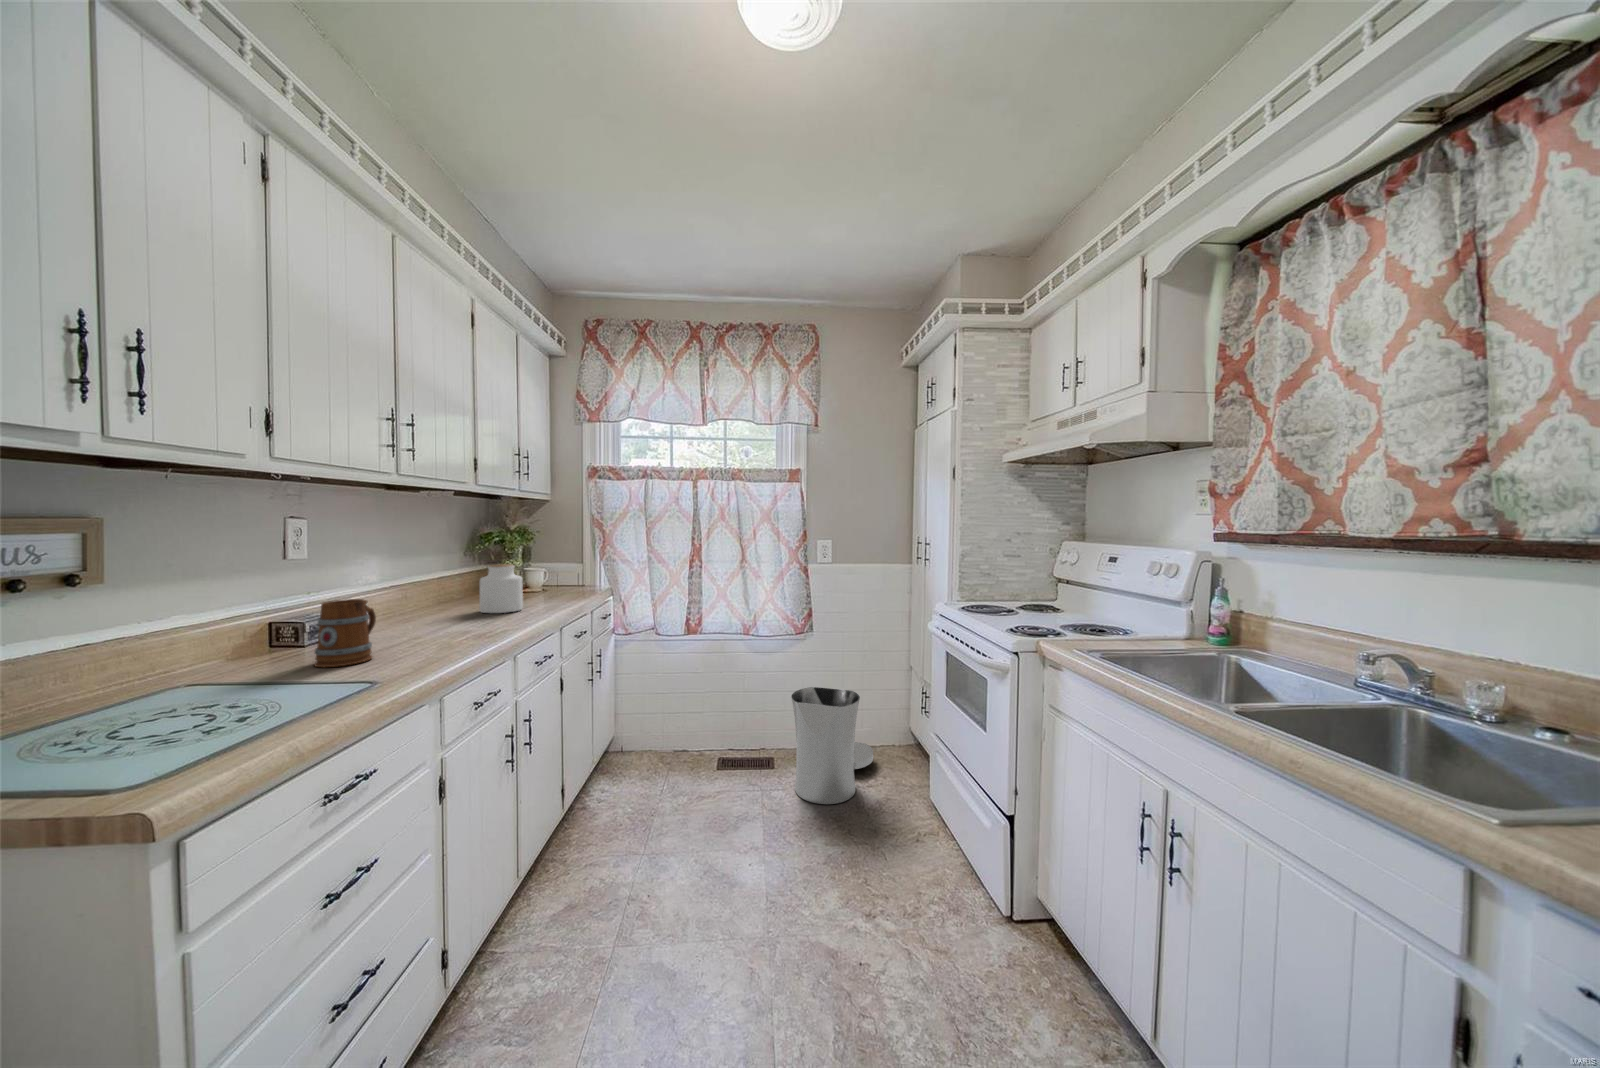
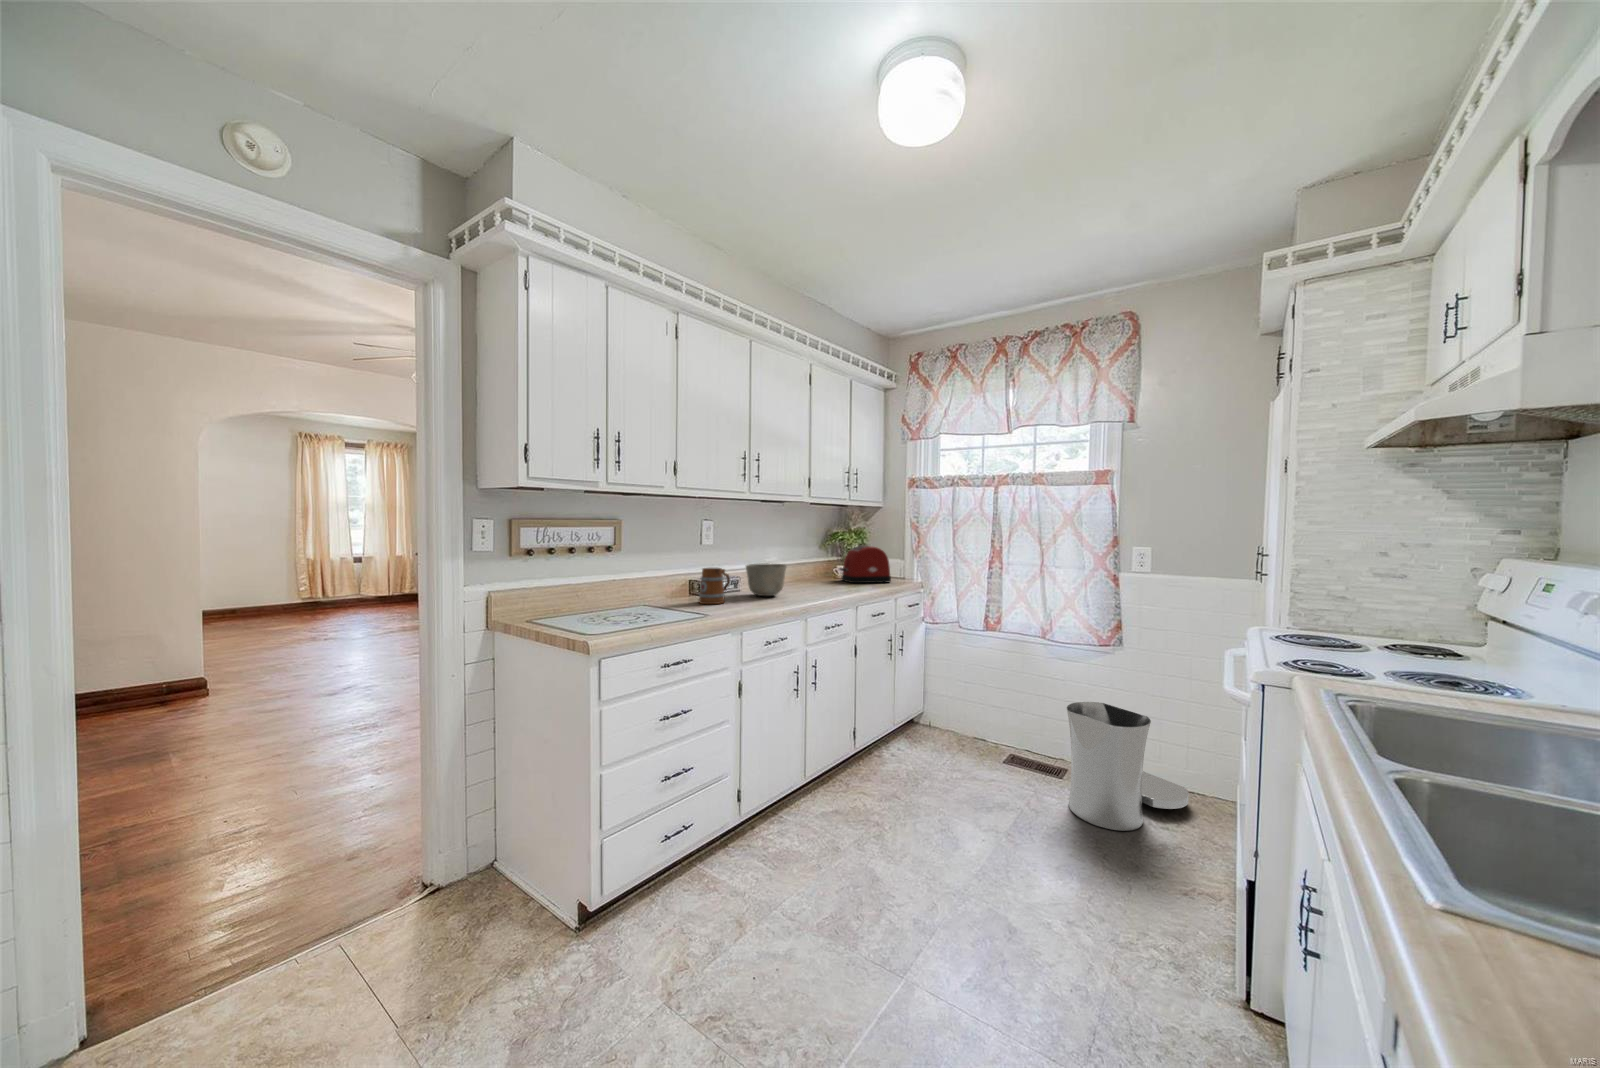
toaster: none [509,550,580,599] -> present [840,546,891,583]
jar: present [480,564,523,613] -> none [809,555,836,589]
ceramic bowl: none [391,583,469,636] -> present [746,564,787,596]

